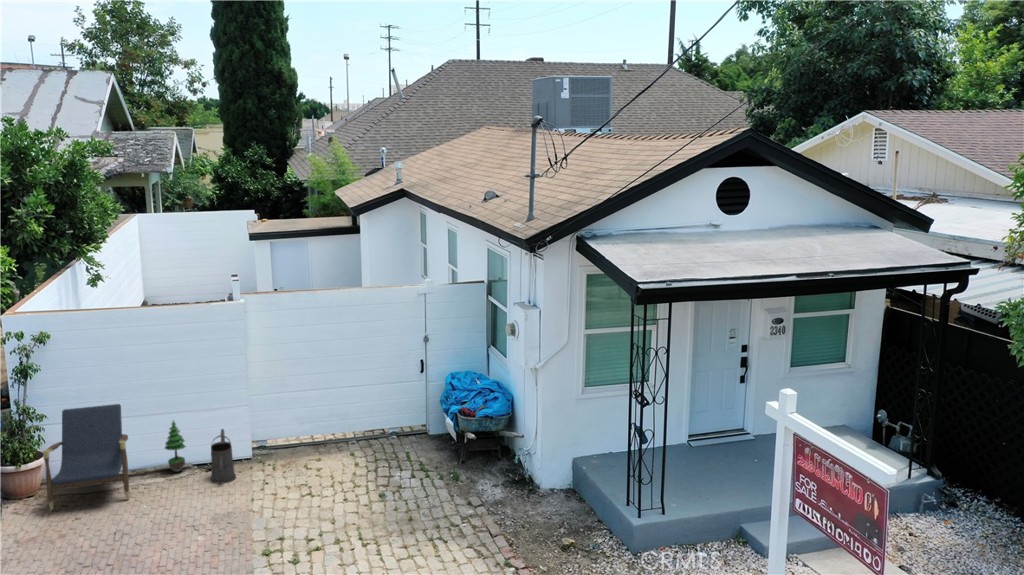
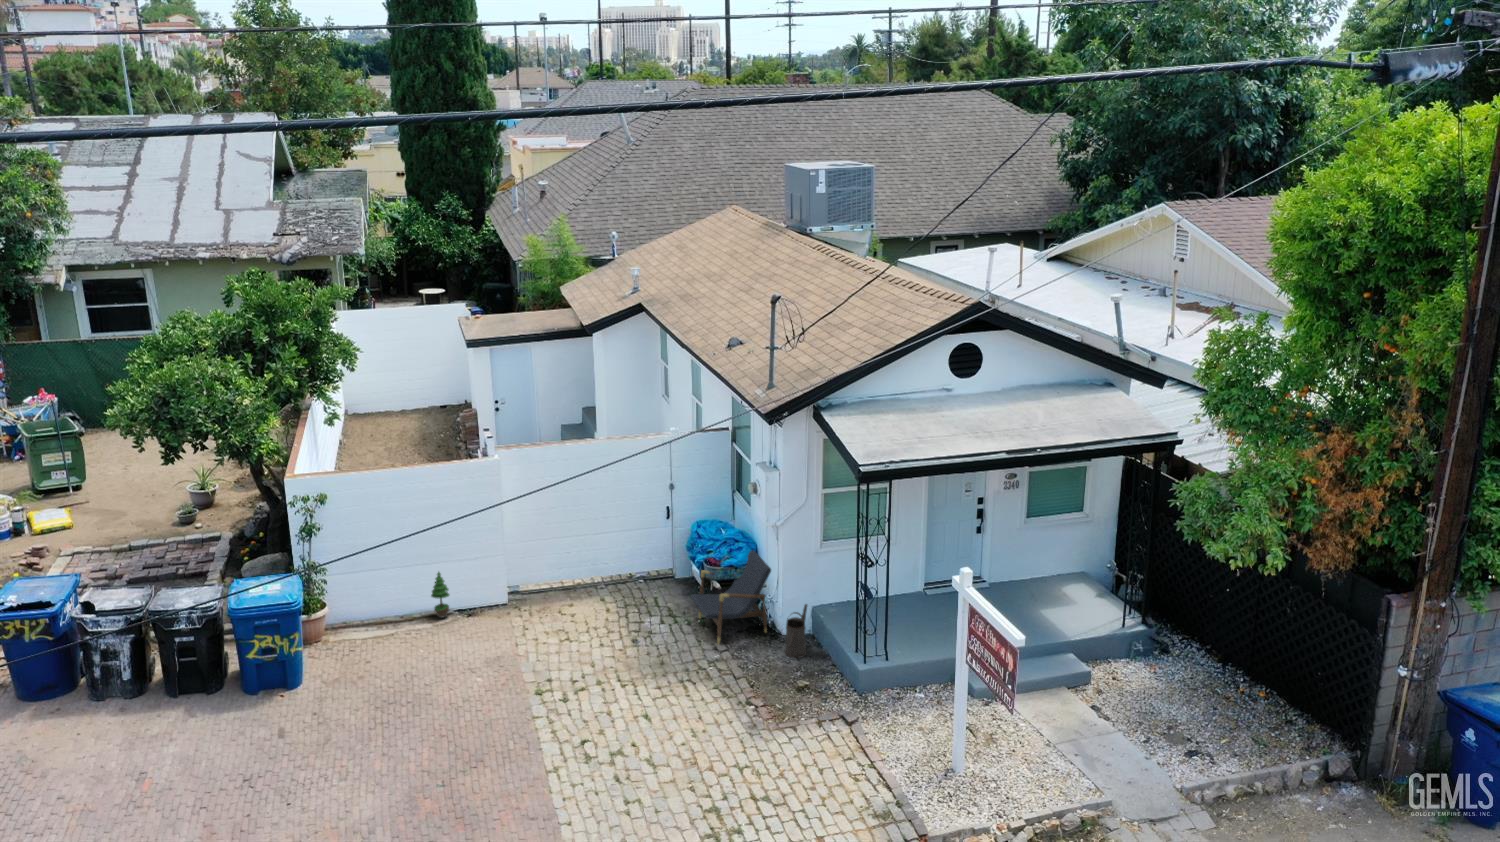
lounge chair: present [43,404,129,510] -> present [691,551,771,644]
watering can: present [211,429,236,484] -> present [784,604,807,658]

